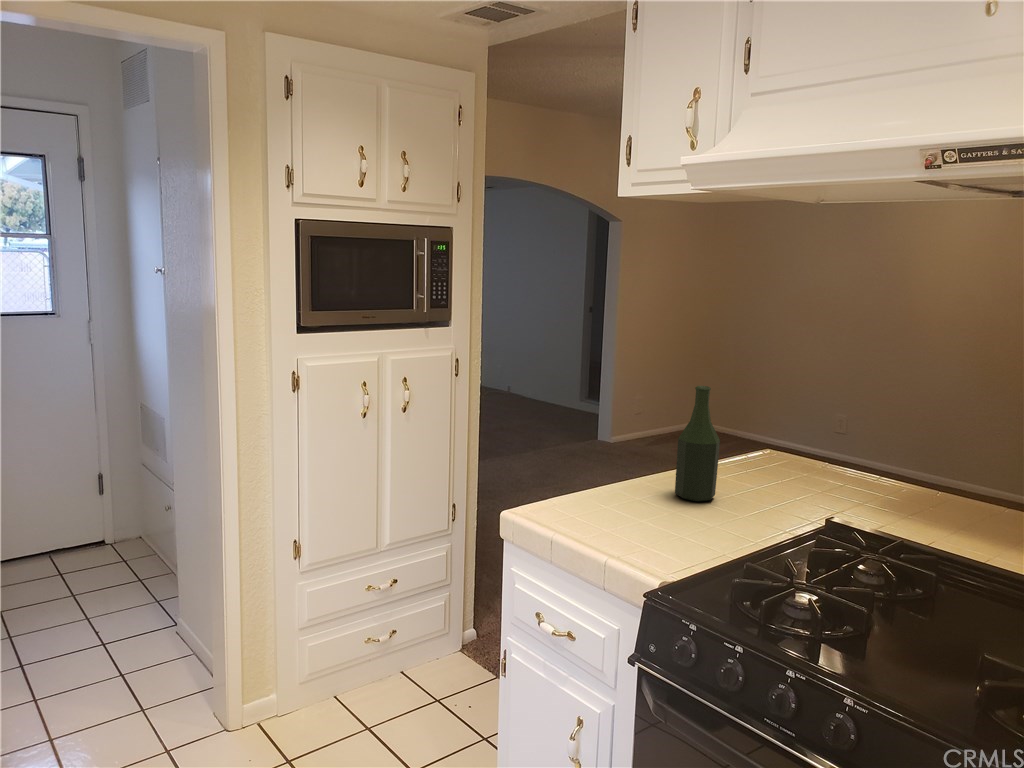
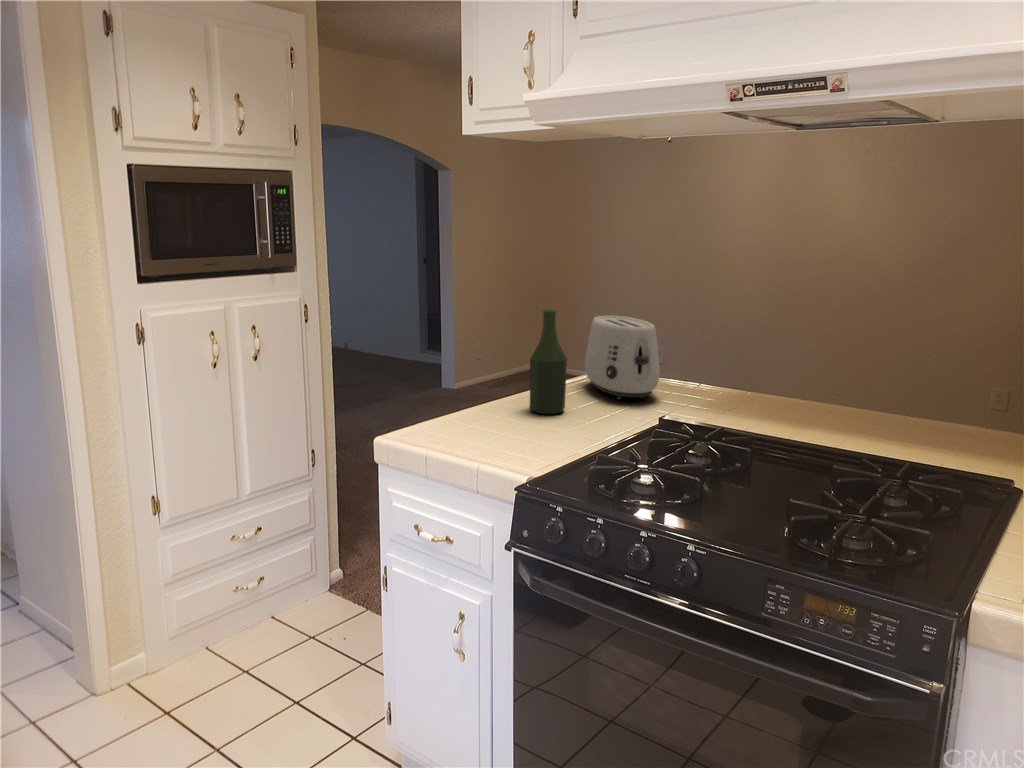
toaster: none [744,392,830,490] -> present [585,316,660,399]

